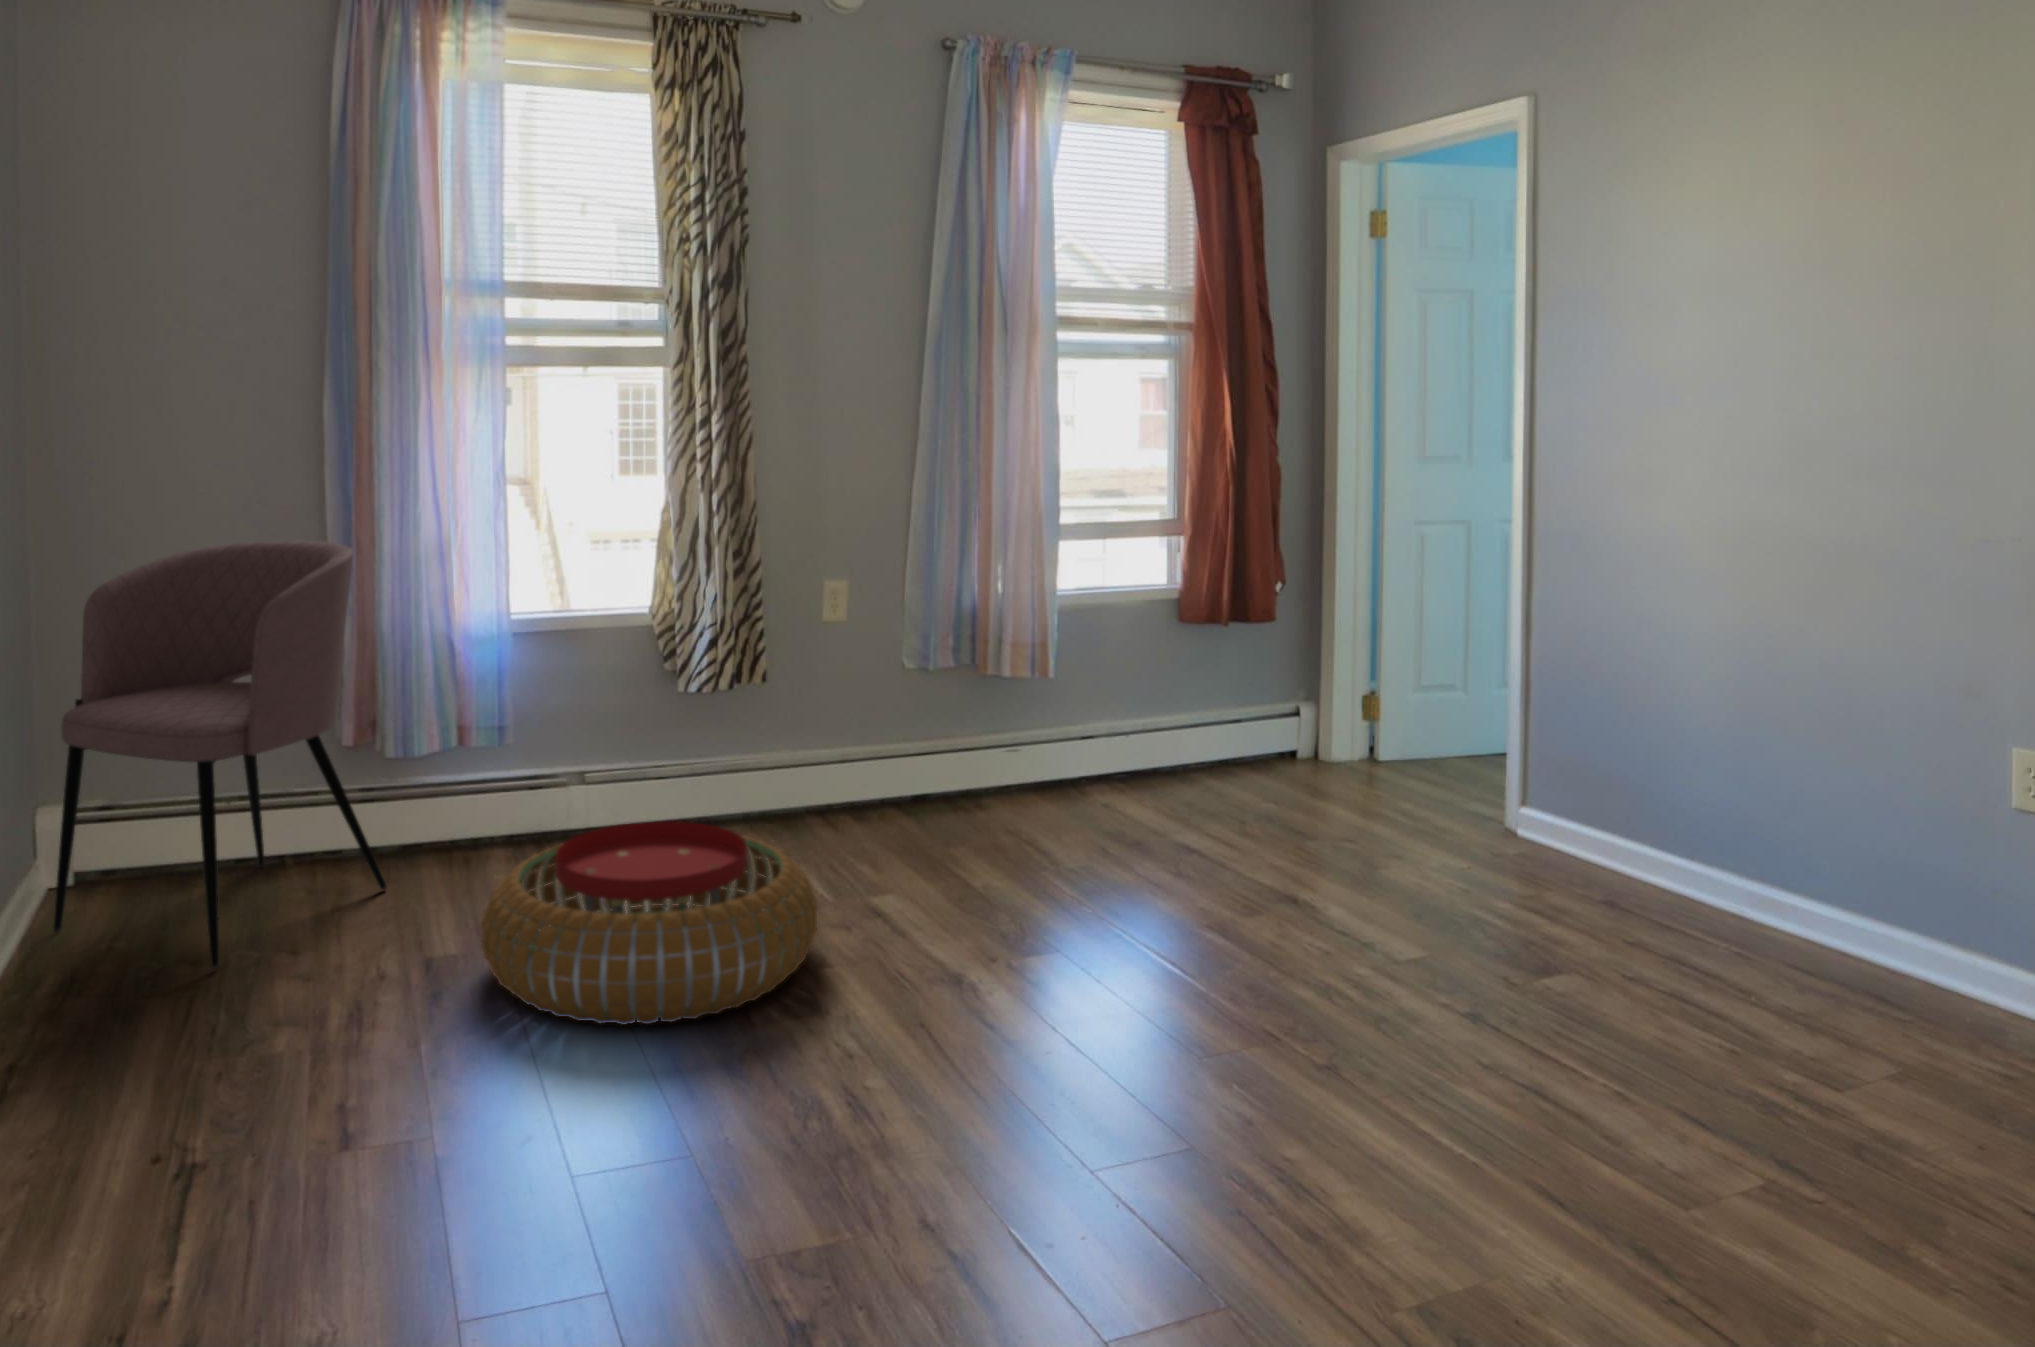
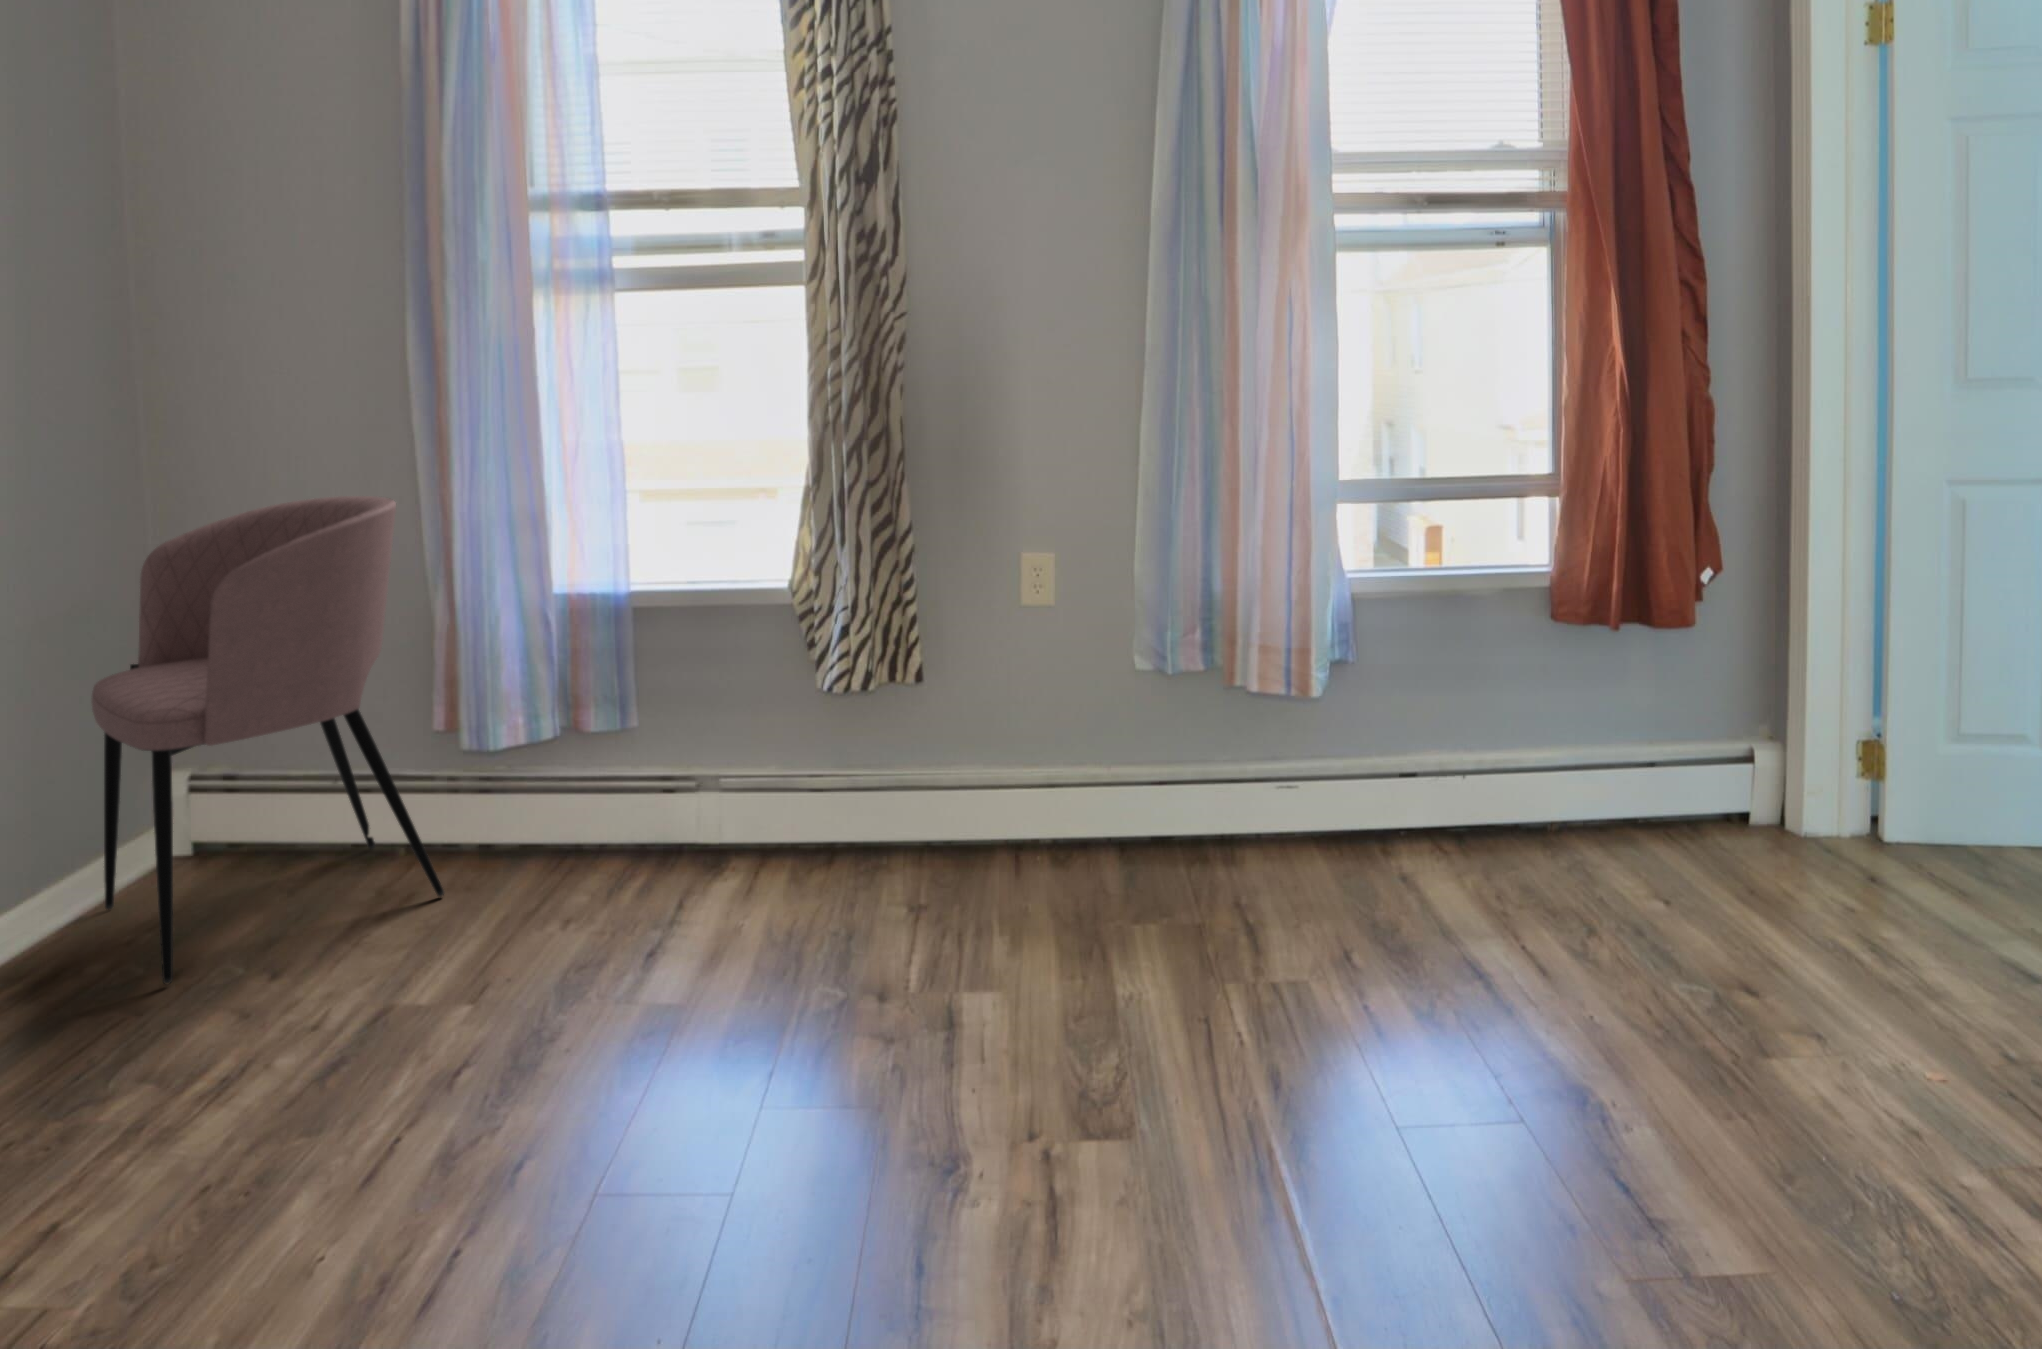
pouf: present [481,822,817,1025] -> none [338,867,794,1170]

